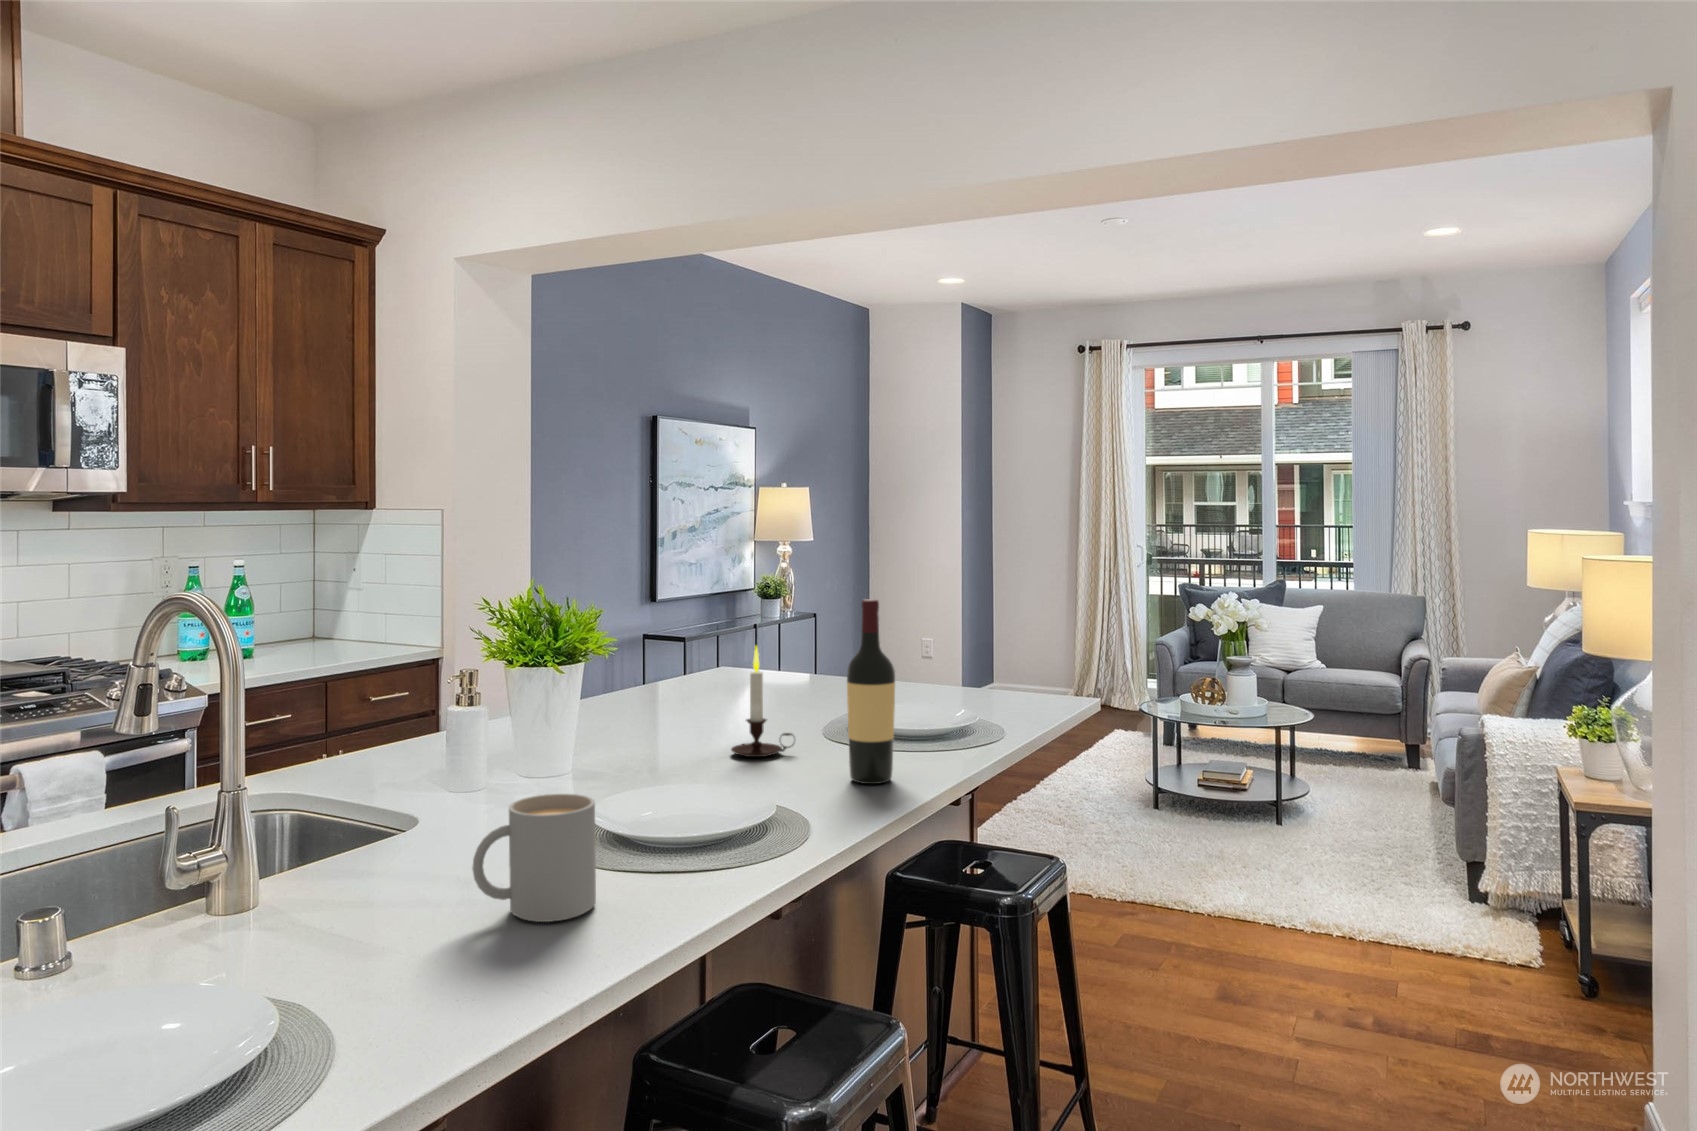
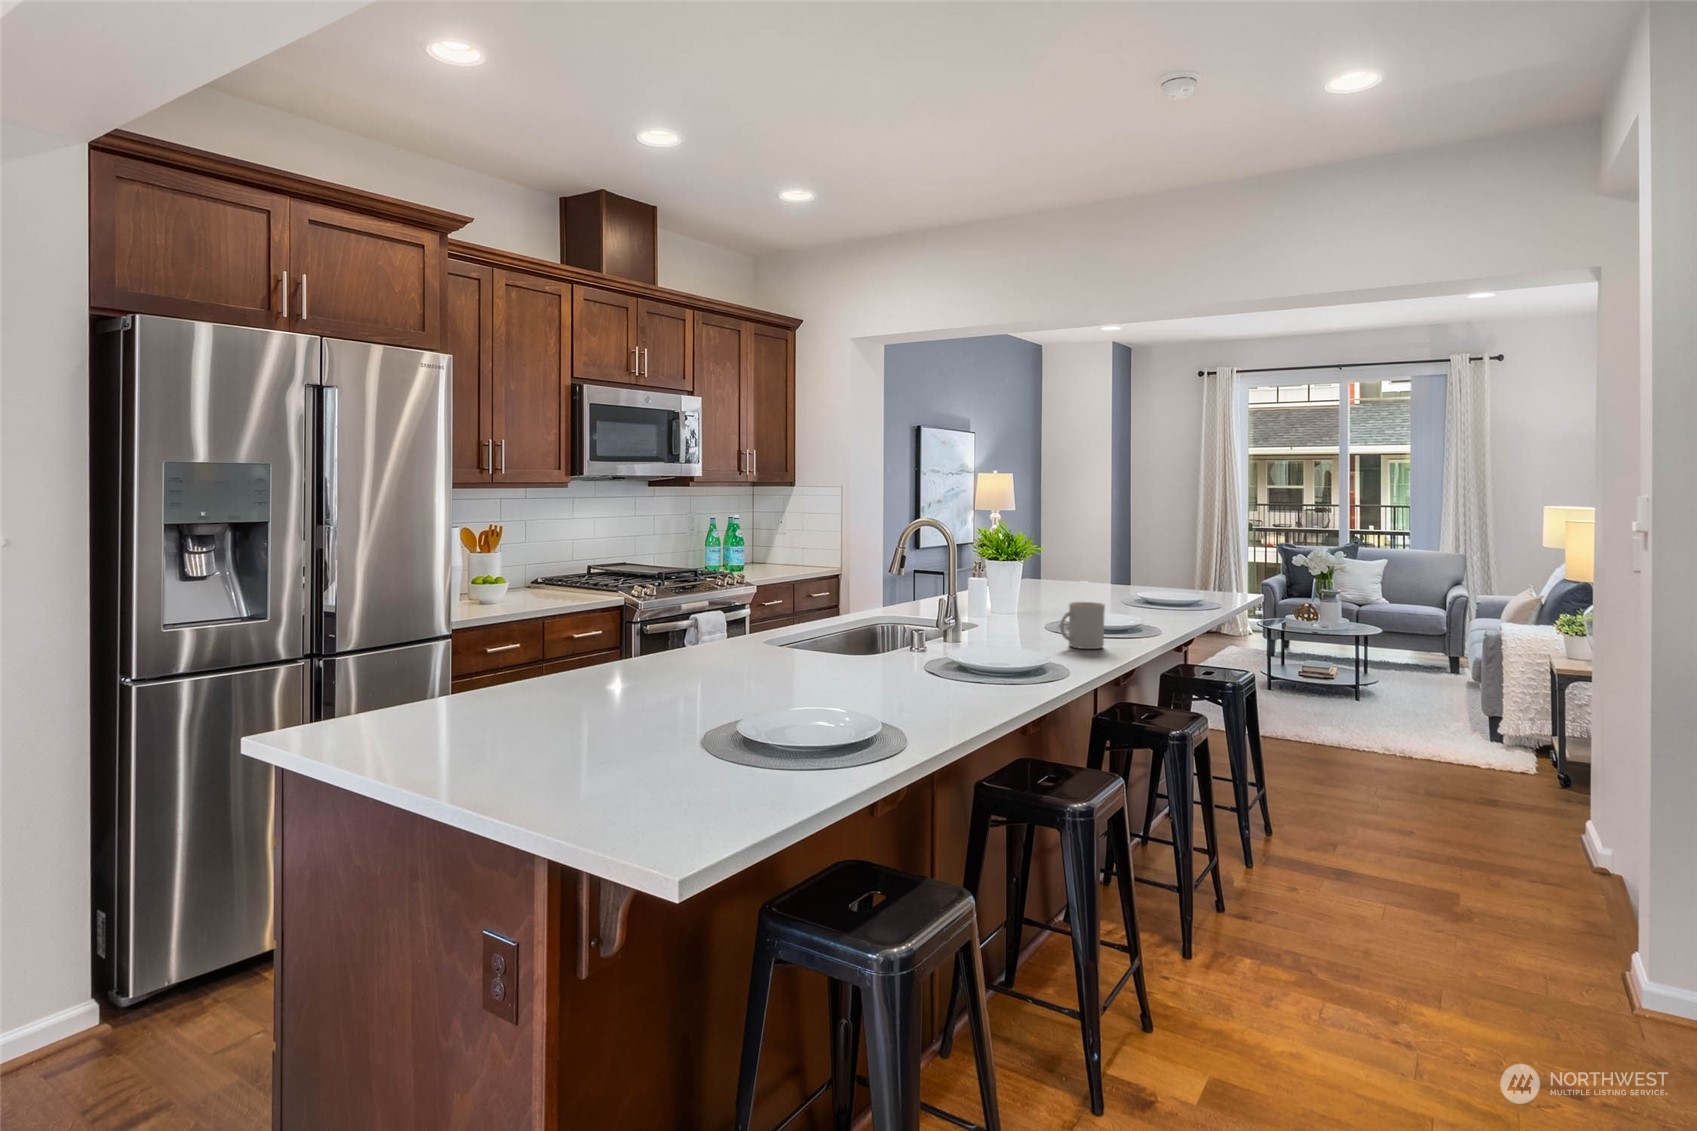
wine bottle: present [847,599,895,784] -> none [1164,530,1189,620]
candle: present [731,646,792,757] -> none [1090,554,1124,611]

